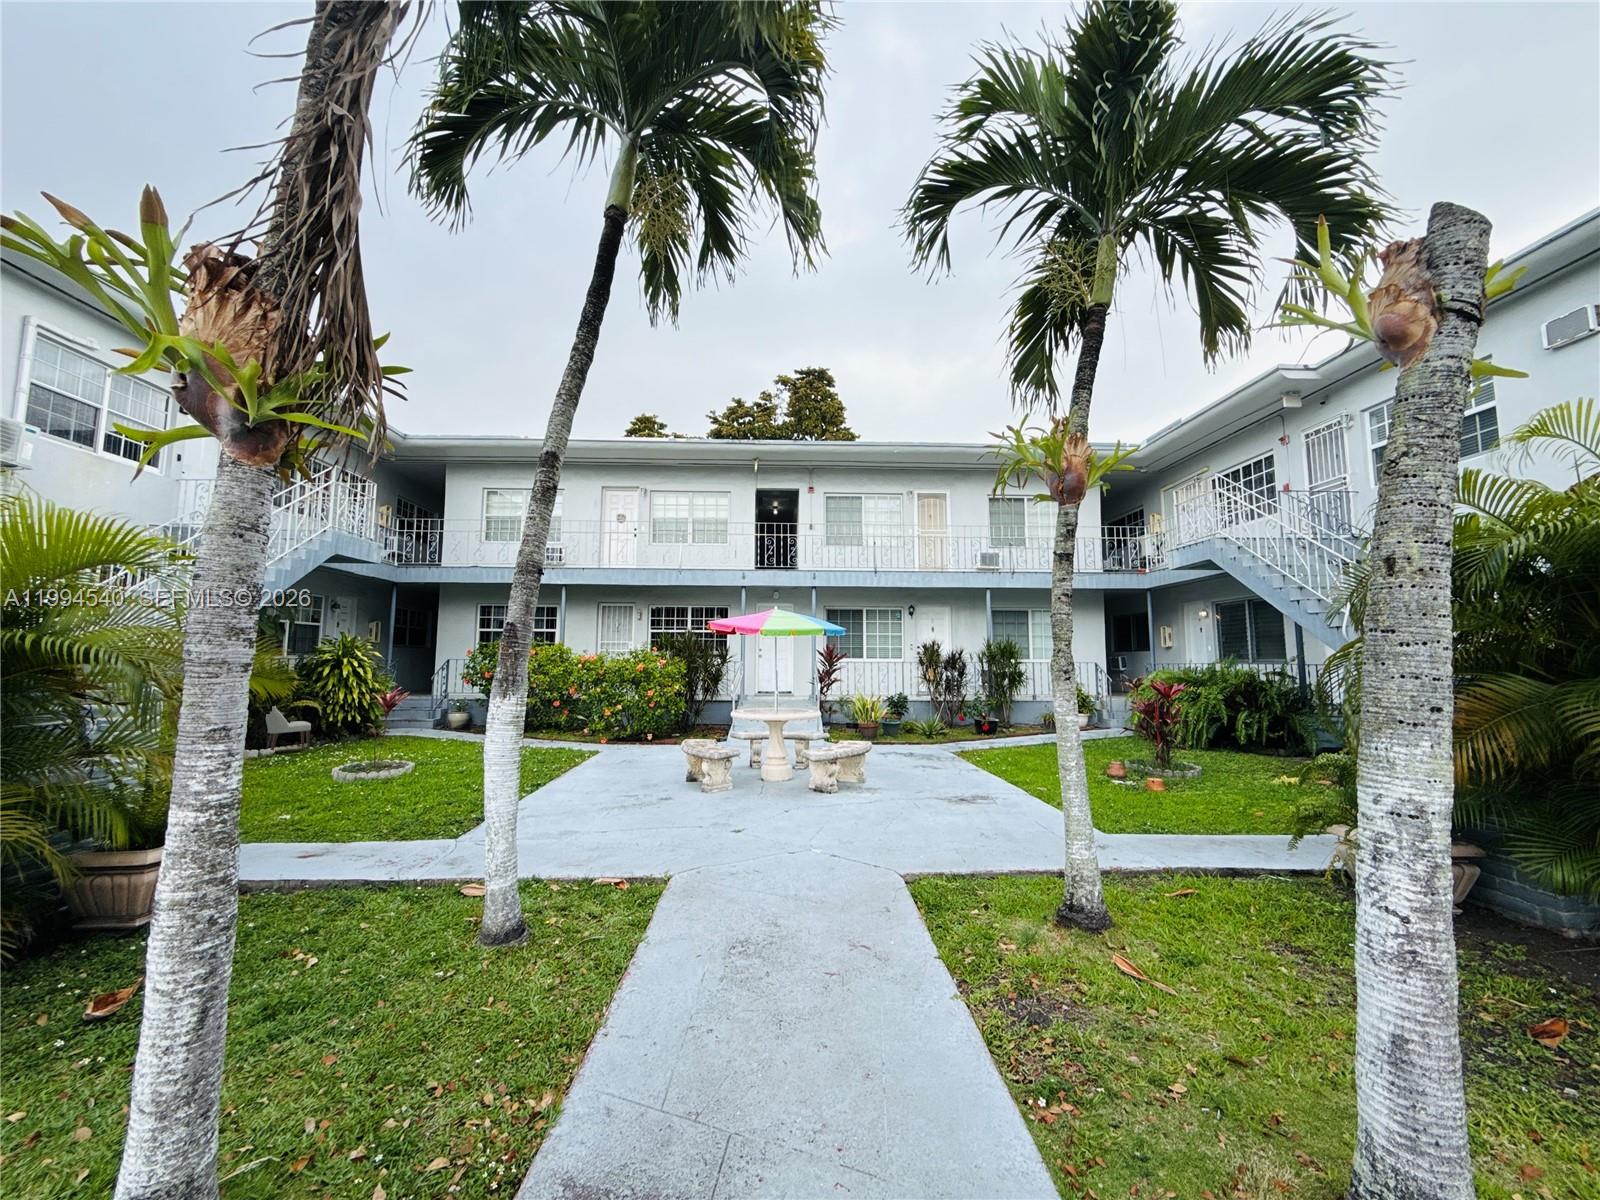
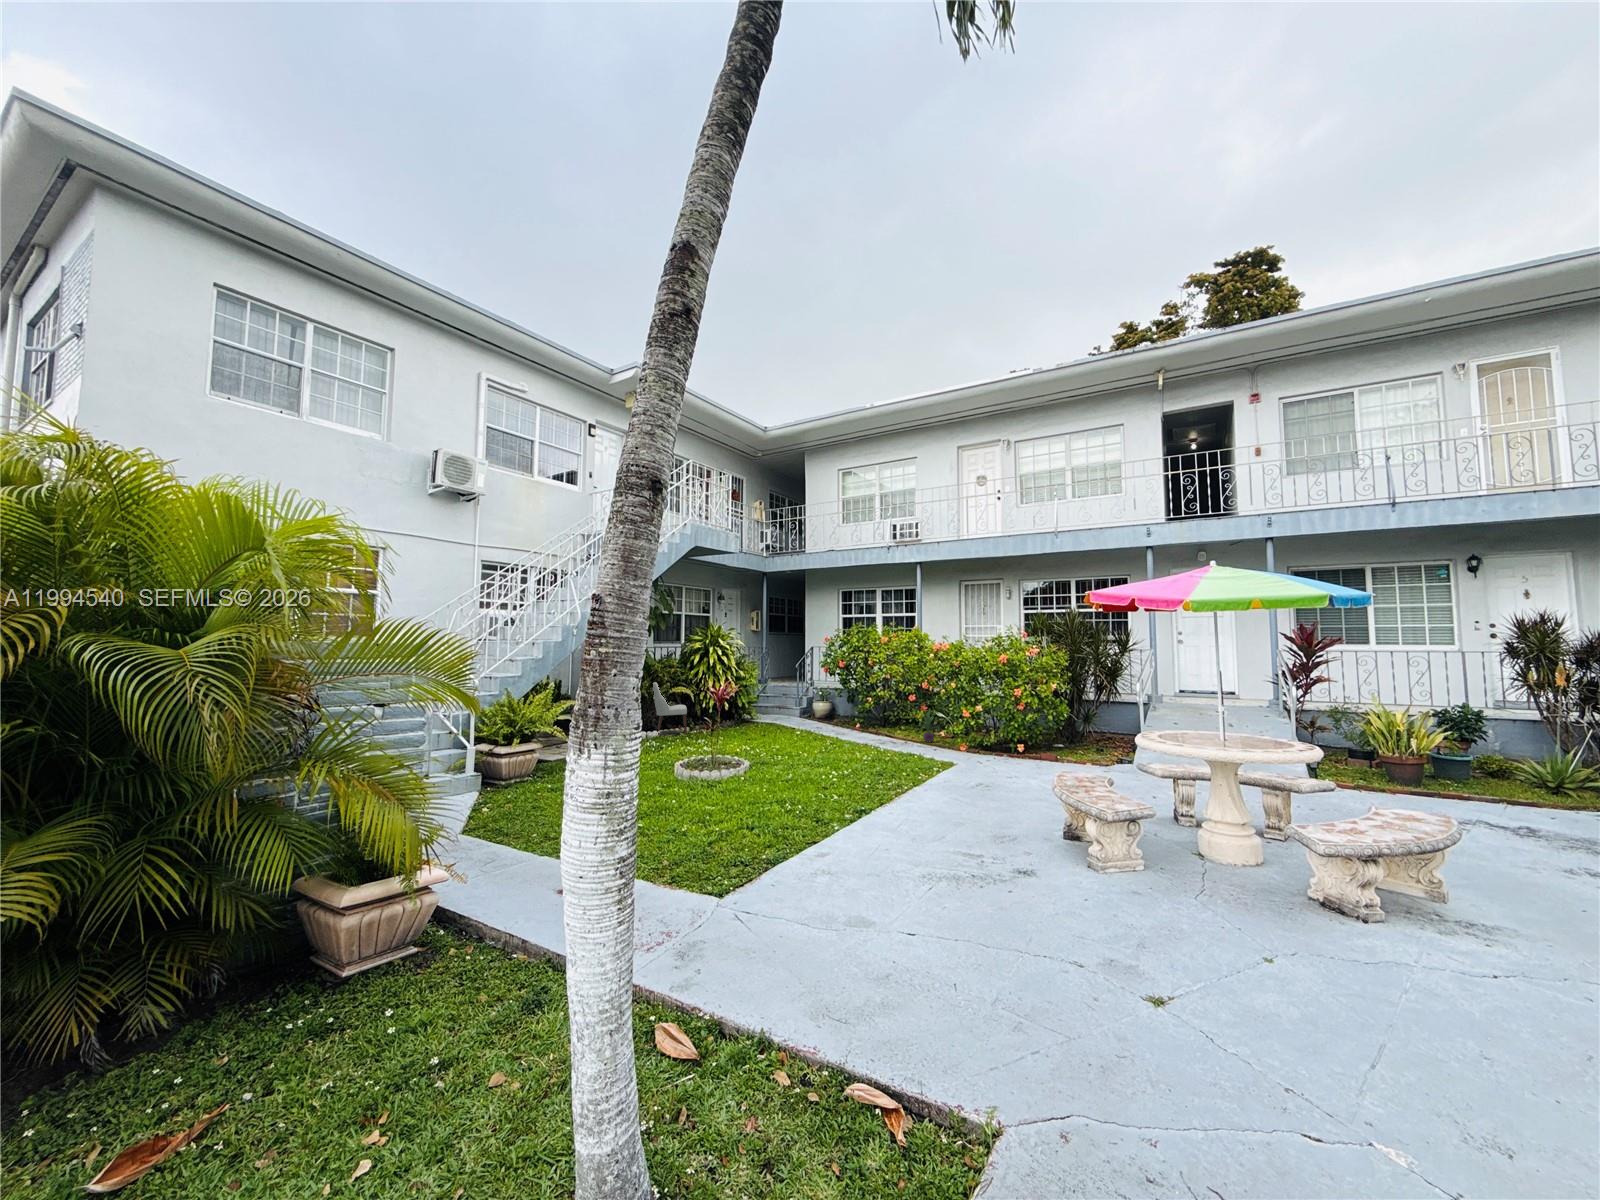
decorative plant: none [560,714,588,740] -> present [923,712,934,742]

